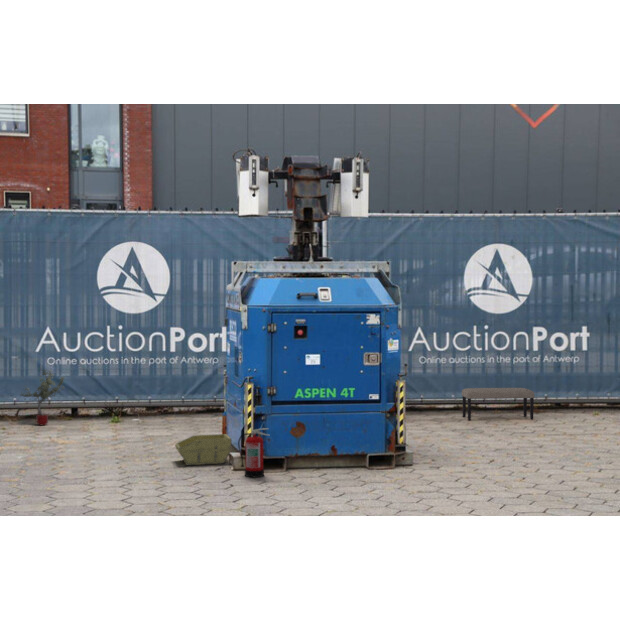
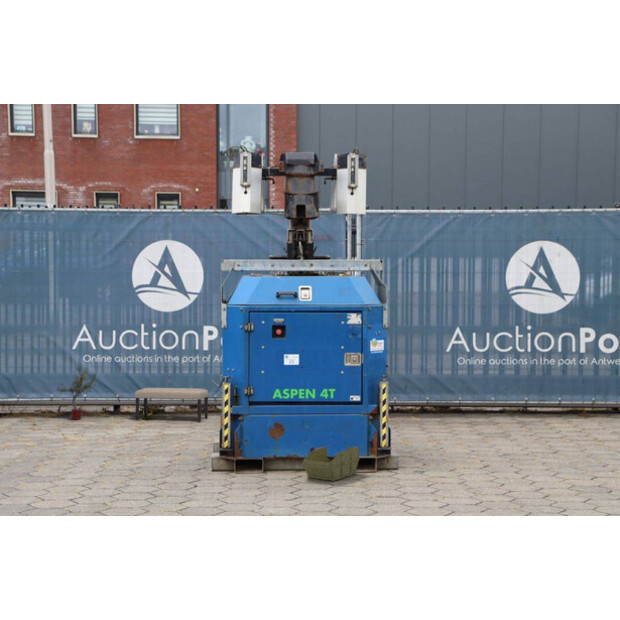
bench: present [462,388,535,420] -> present [135,388,209,422]
fire extinguisher: present [238,428,270,477] -> none [215,427,247,476]
storage bin: present [175,434,232,465] -> present [303,447,359,481]

